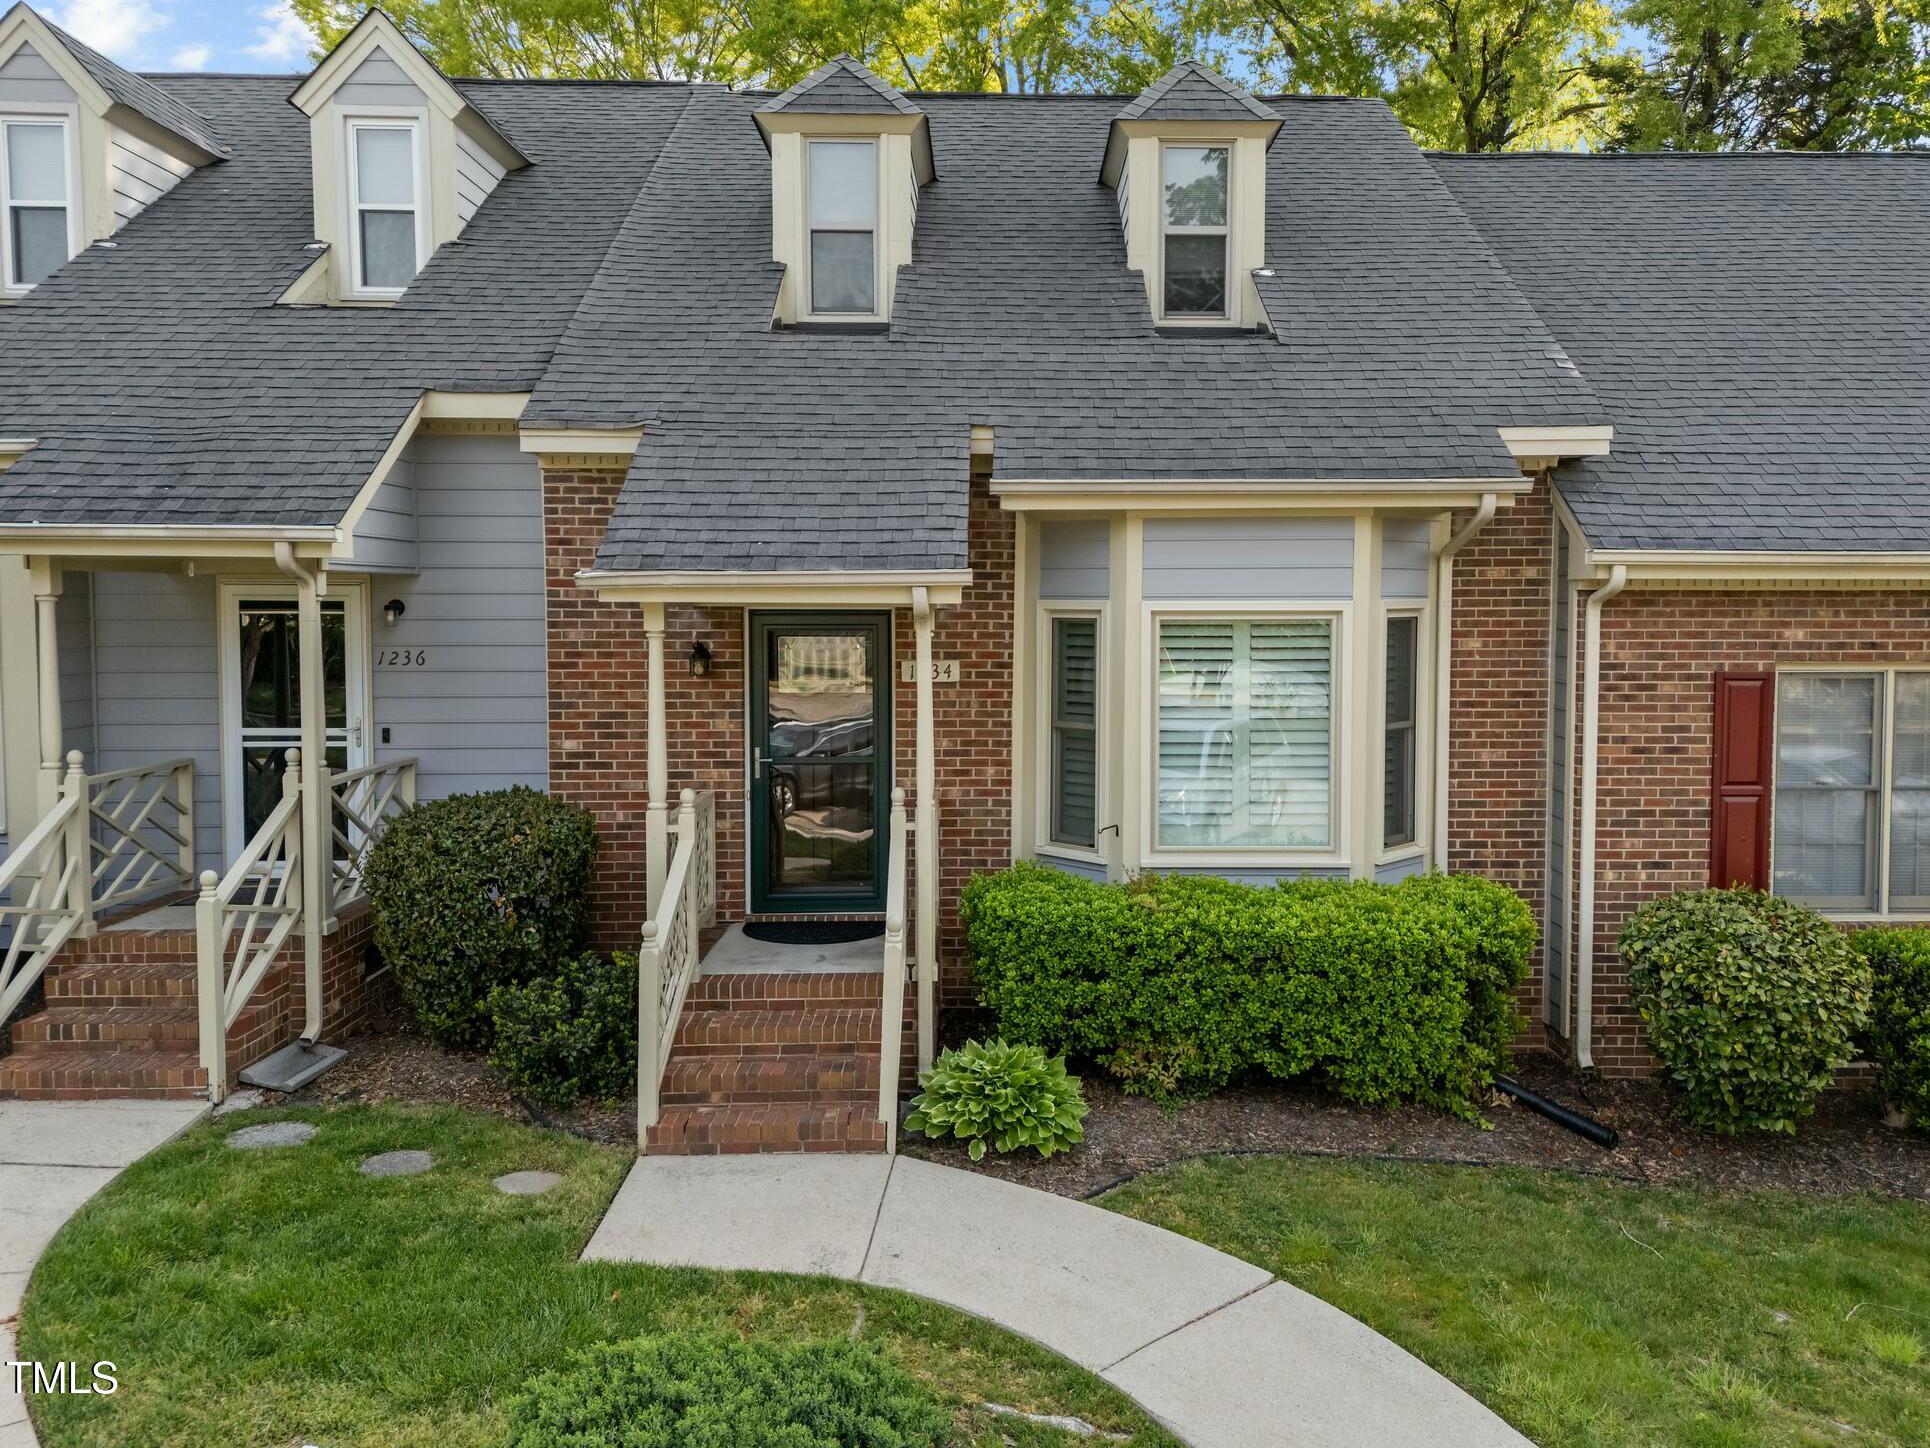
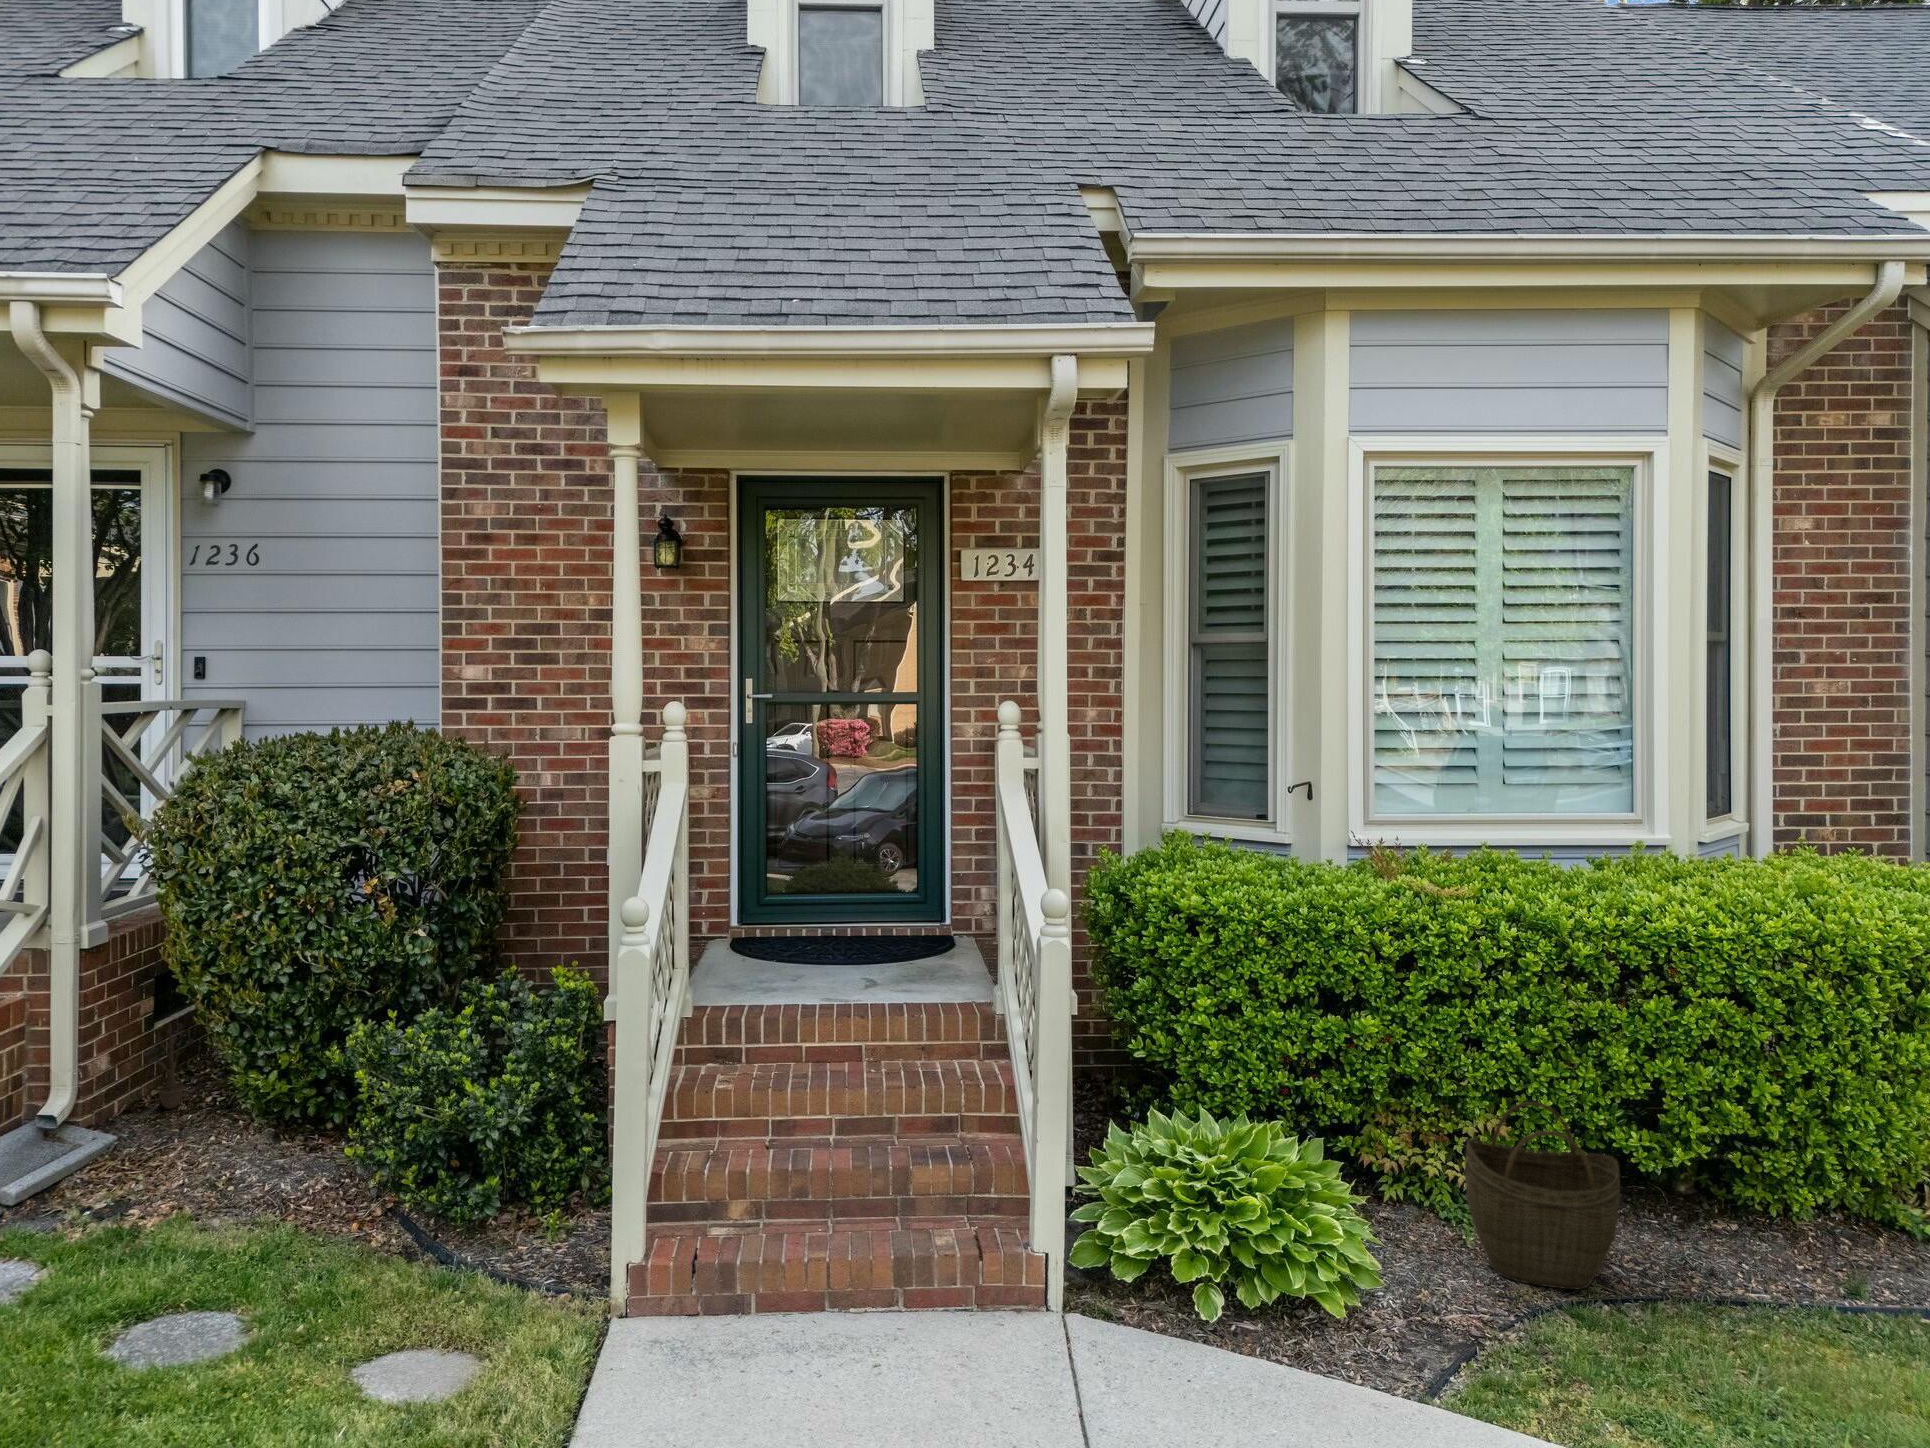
woven basket: none [1159,1037,1243,1147] -> present [1465,1102,1620,1290]

